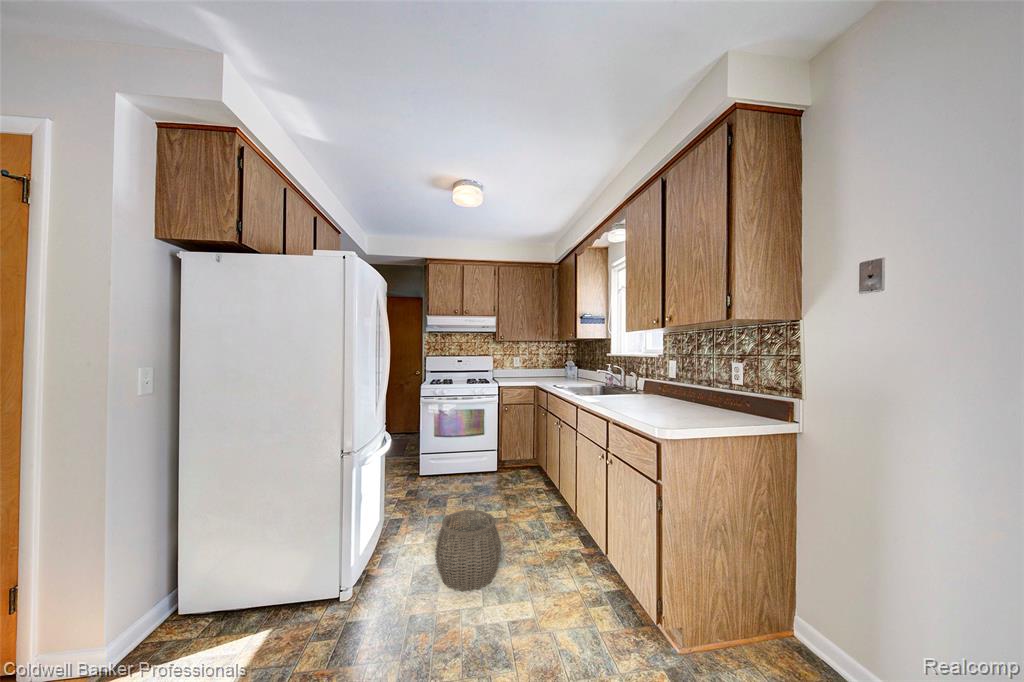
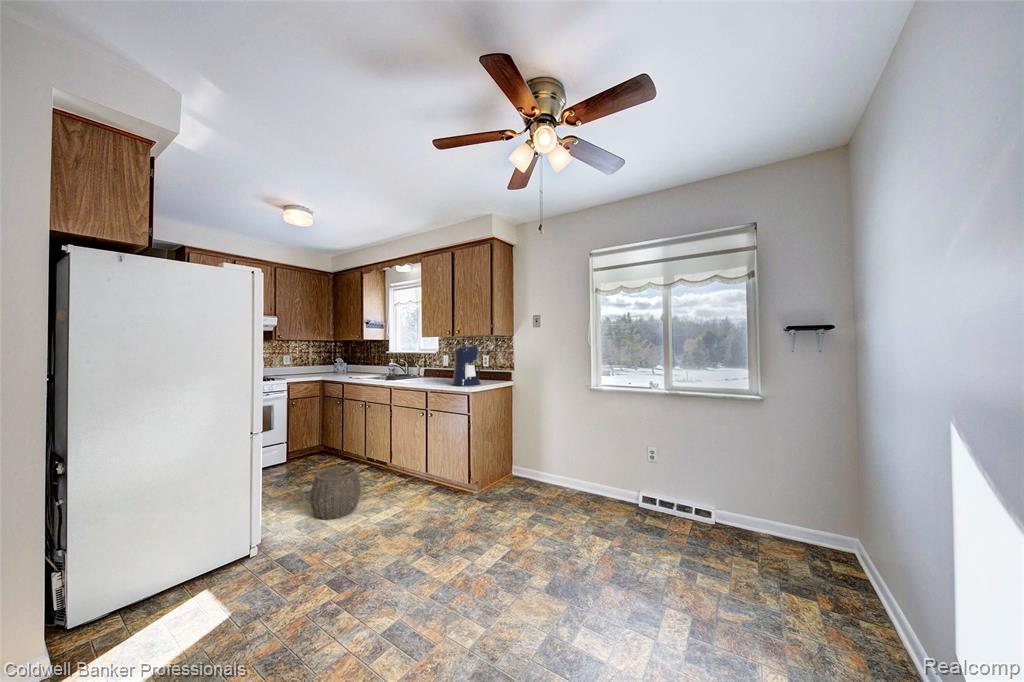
coffee maker: none [651,345,709,421] -> present [452,347,481,386]

